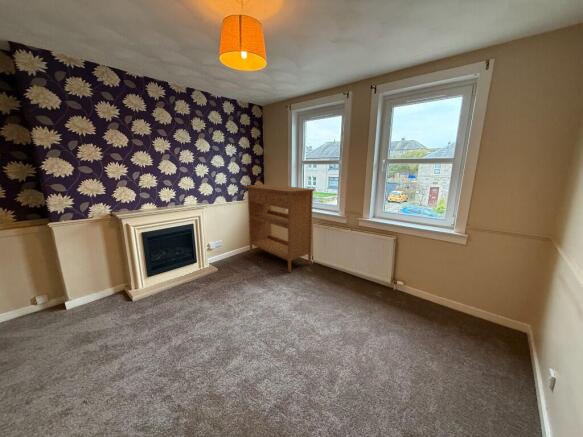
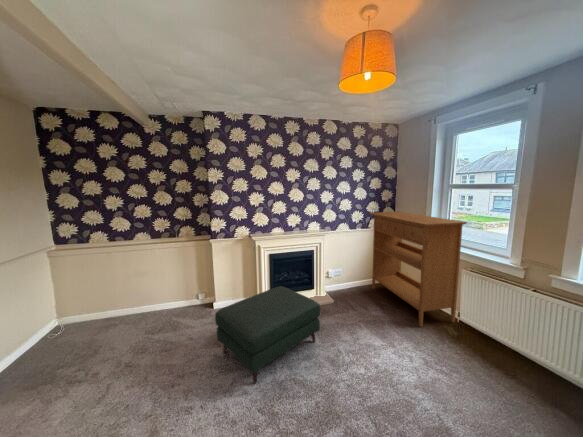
ottoman: none [79,263,210,361] -> present [215,286,320,384]

